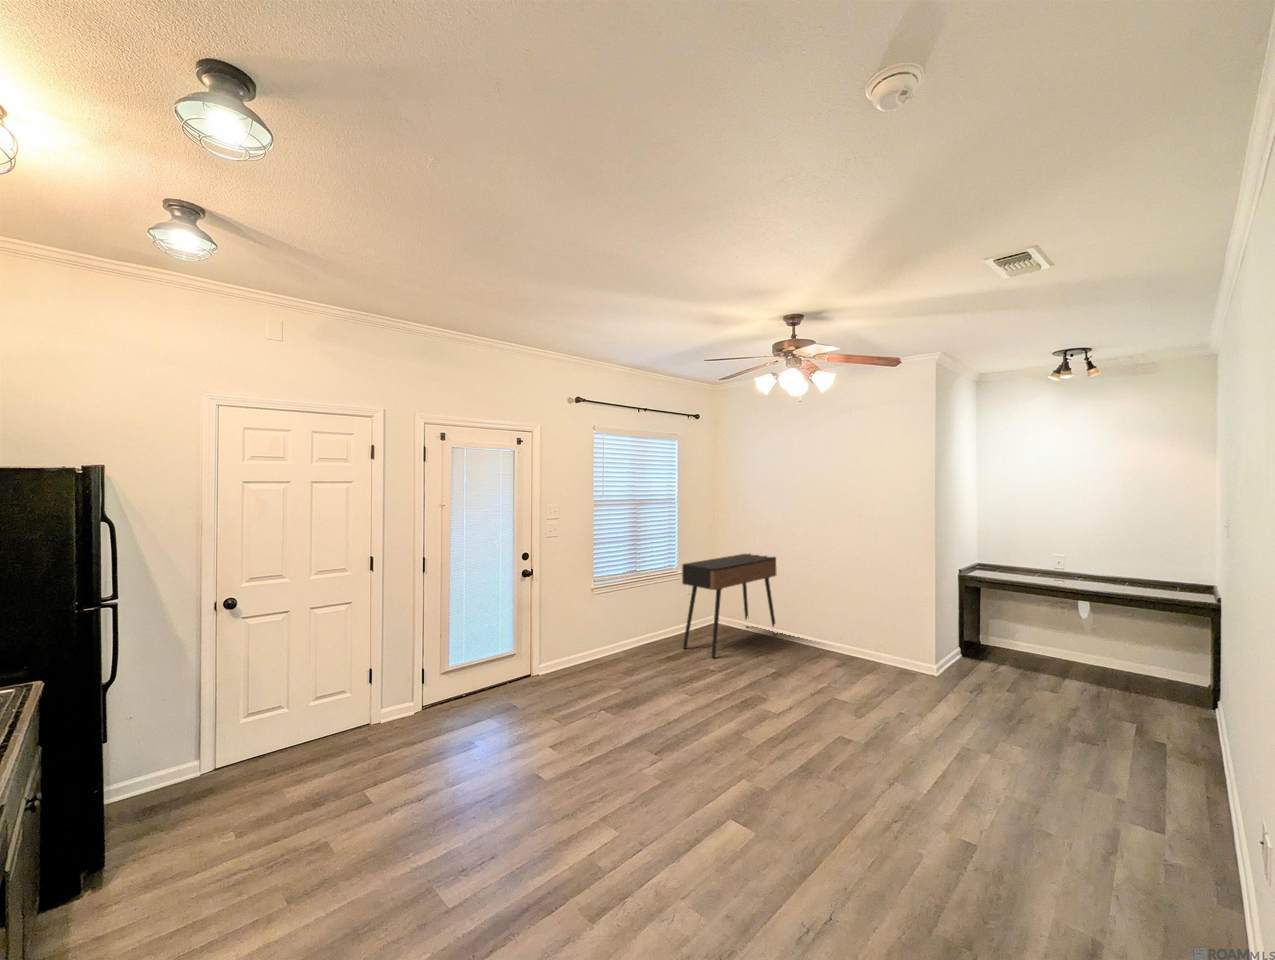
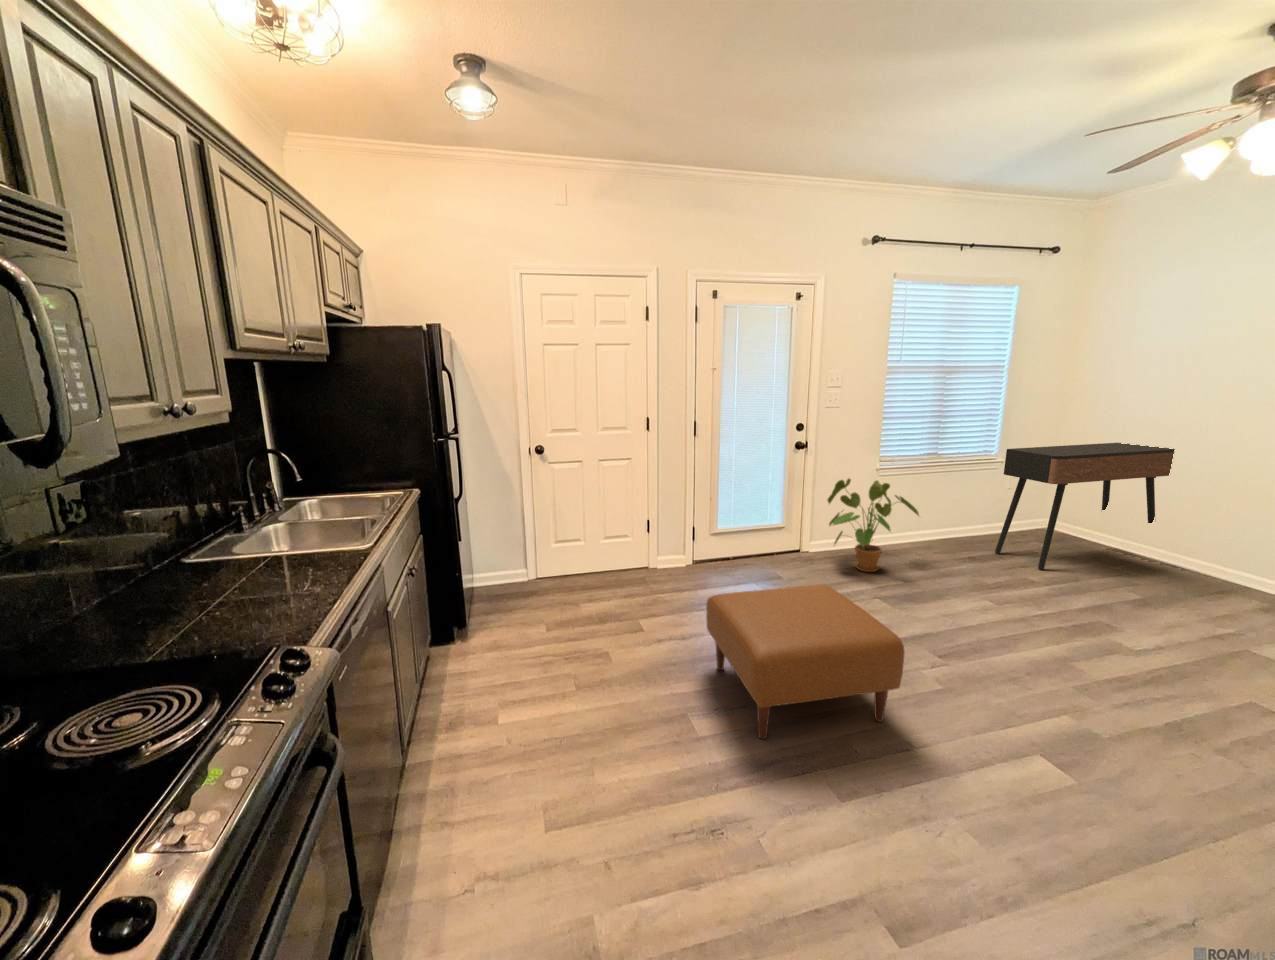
house plant: none [553,598,630,685] -> present [828,479,919,572]
ottoman: none [451,710,631,889] -> present [706,585,905,739]

